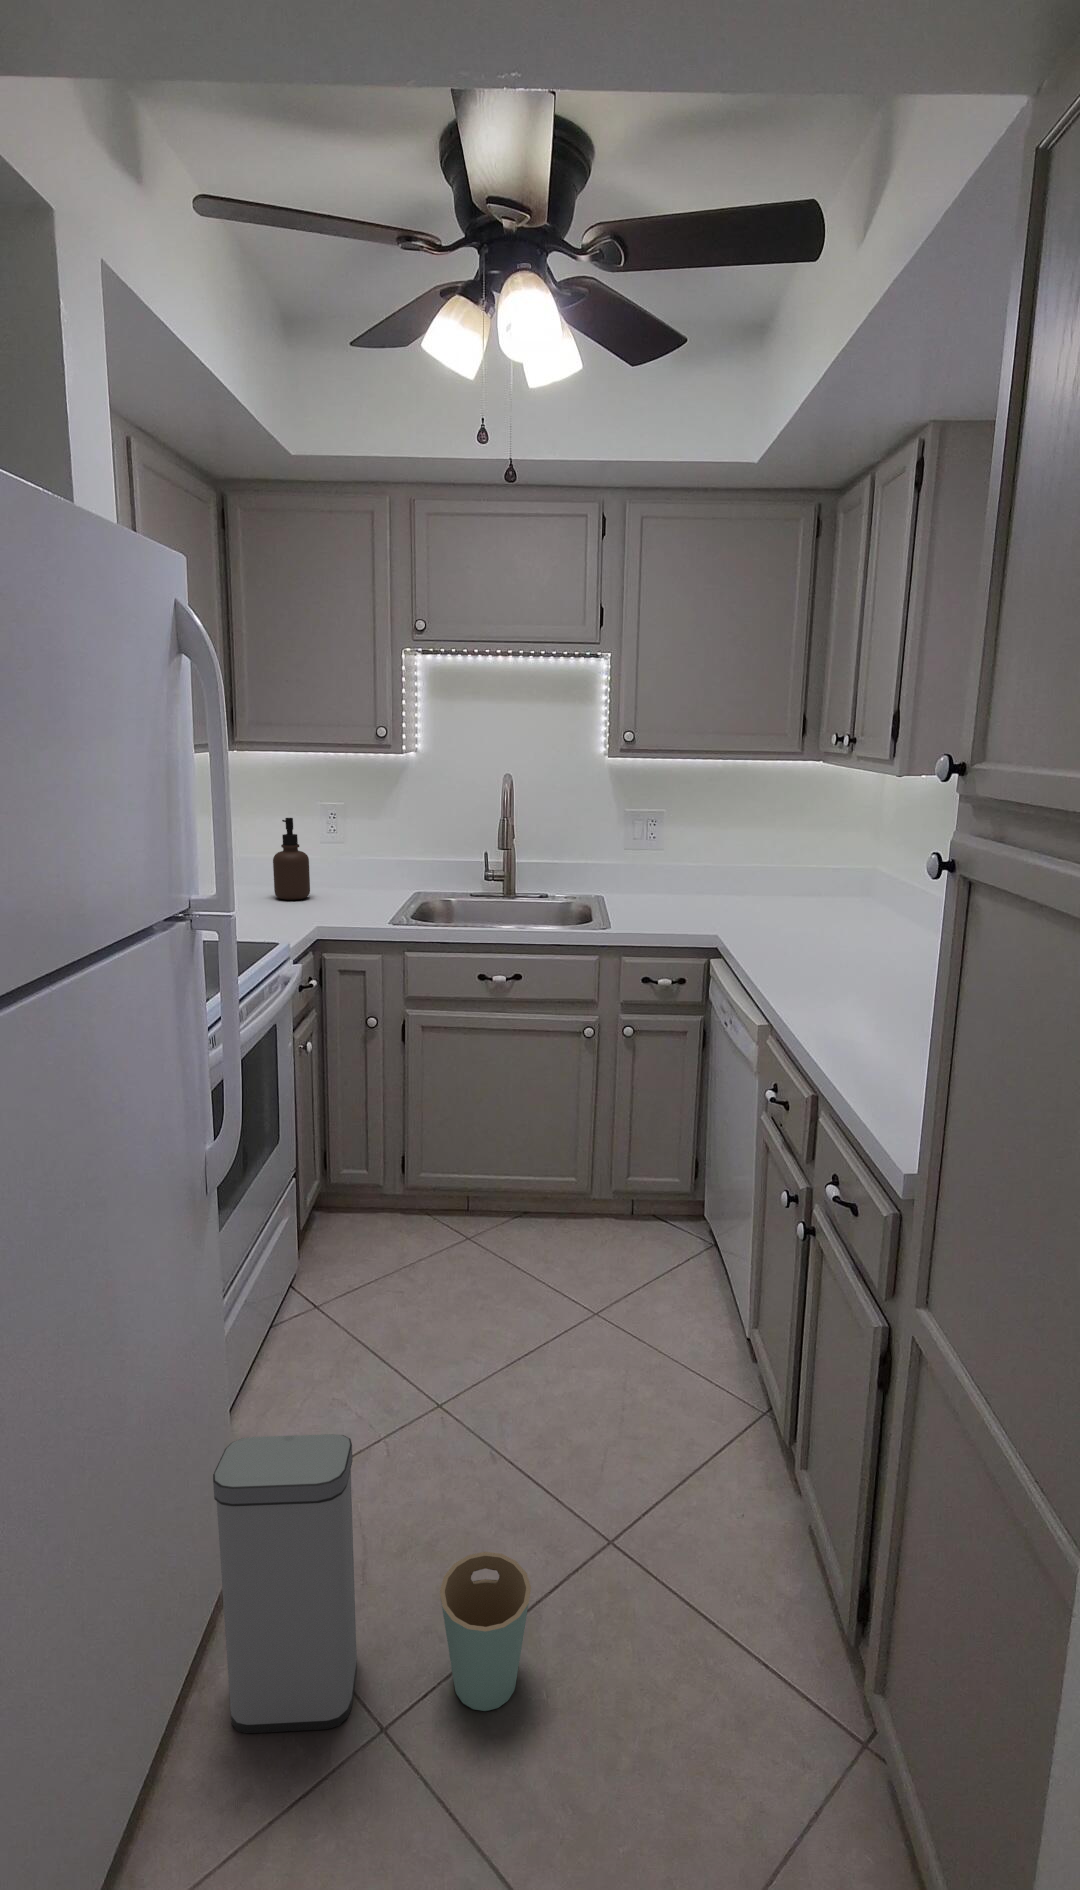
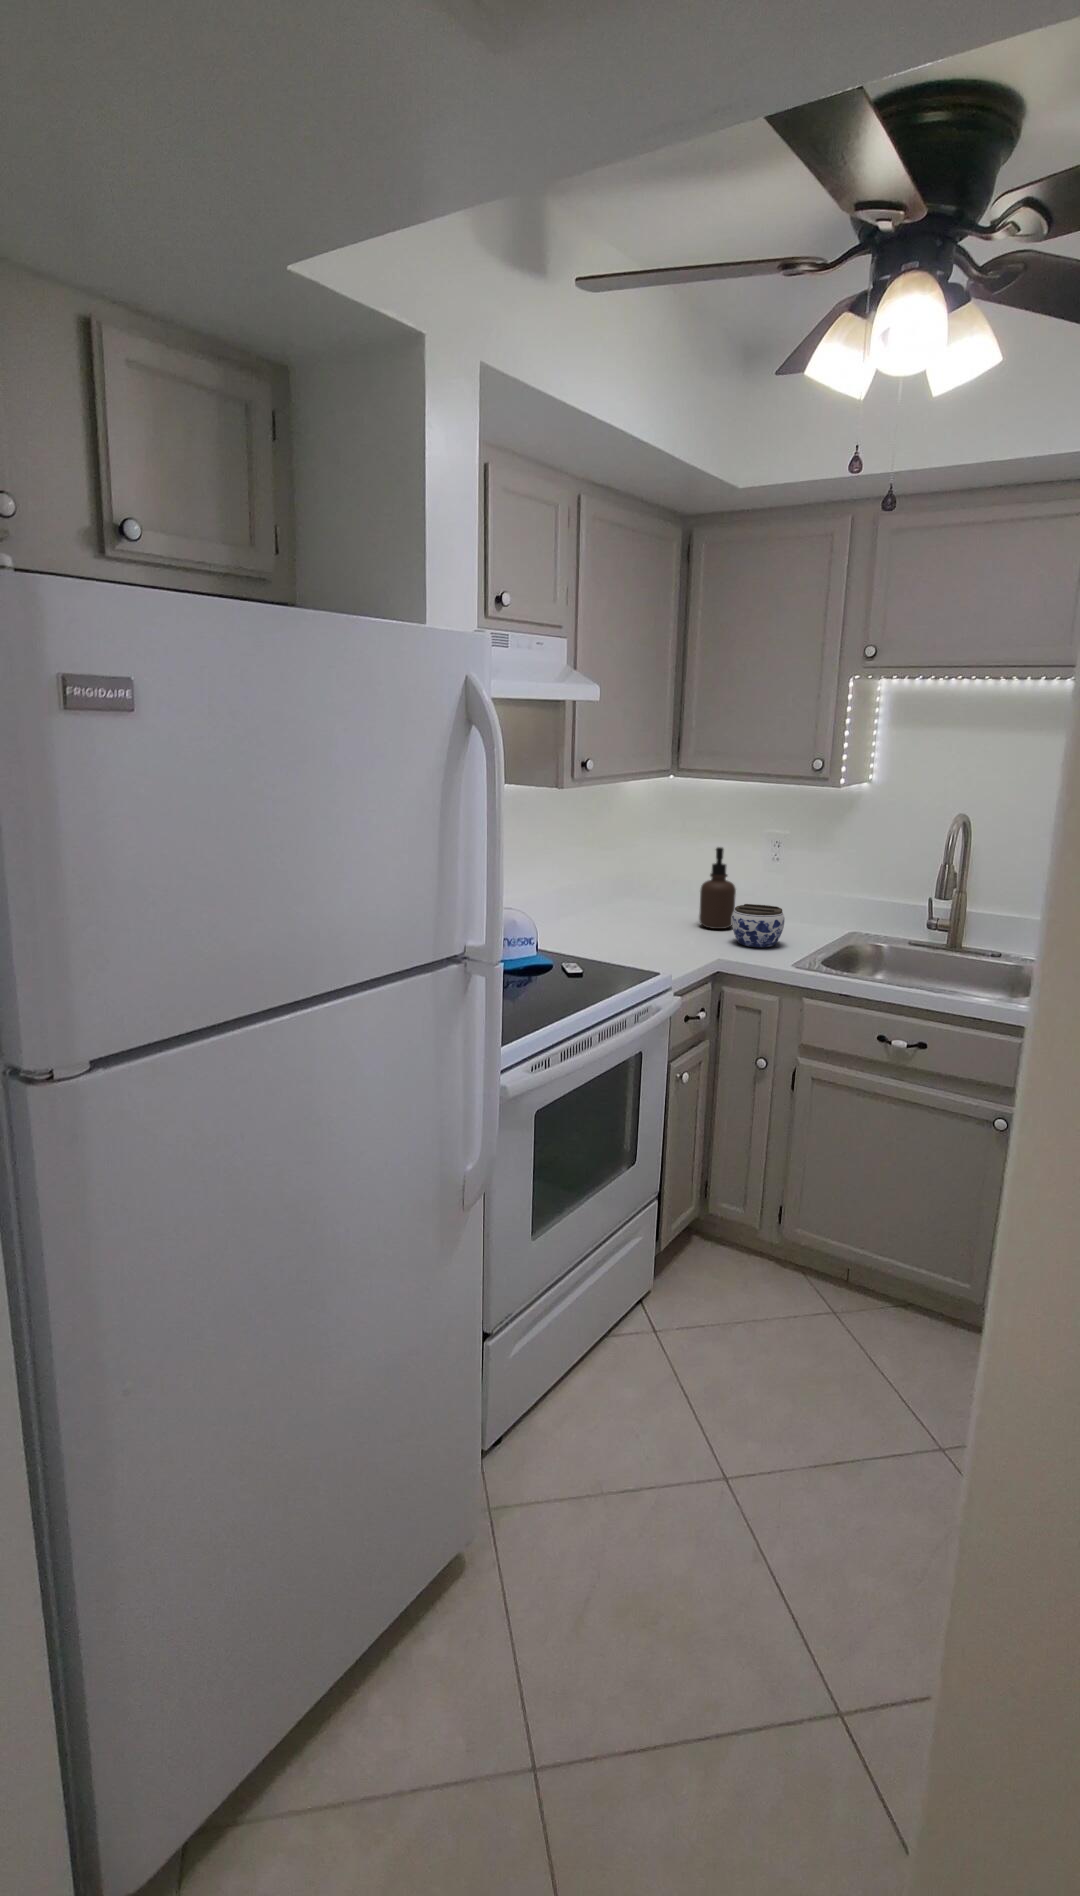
jar: none [318,871,369,911] -> present [732,904,785,947]
trash can: present [213,1434,531,1733] -> none [417,1425,692,1795]

